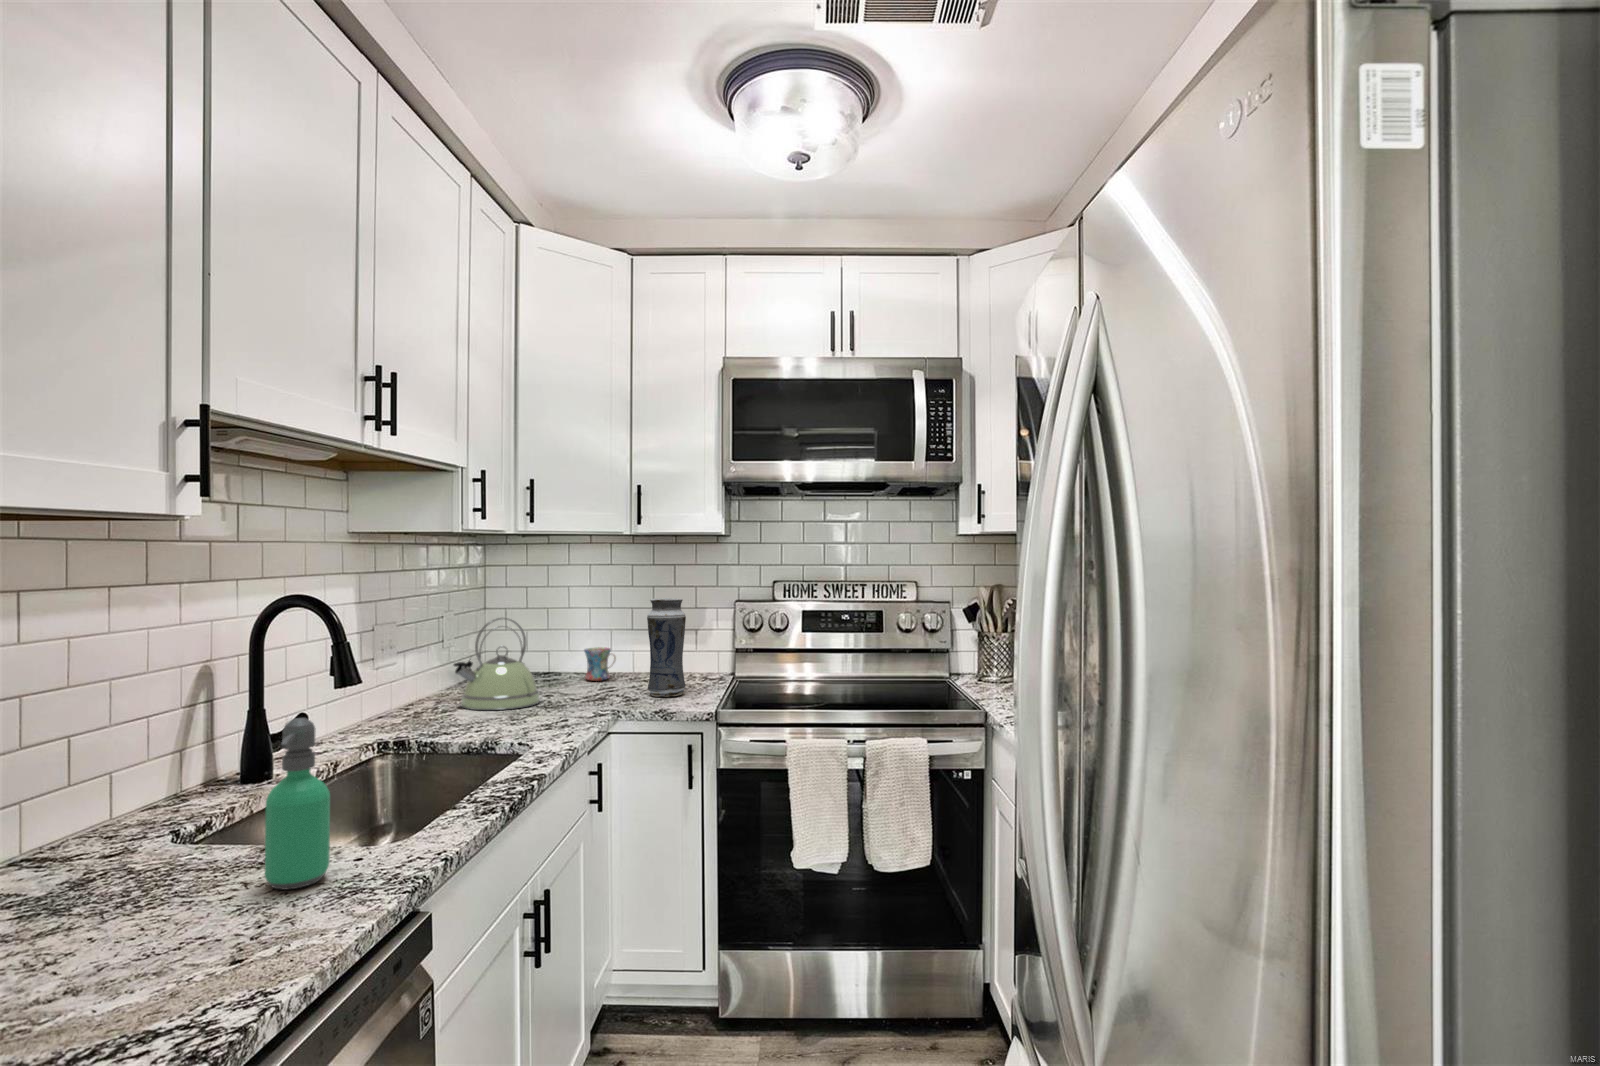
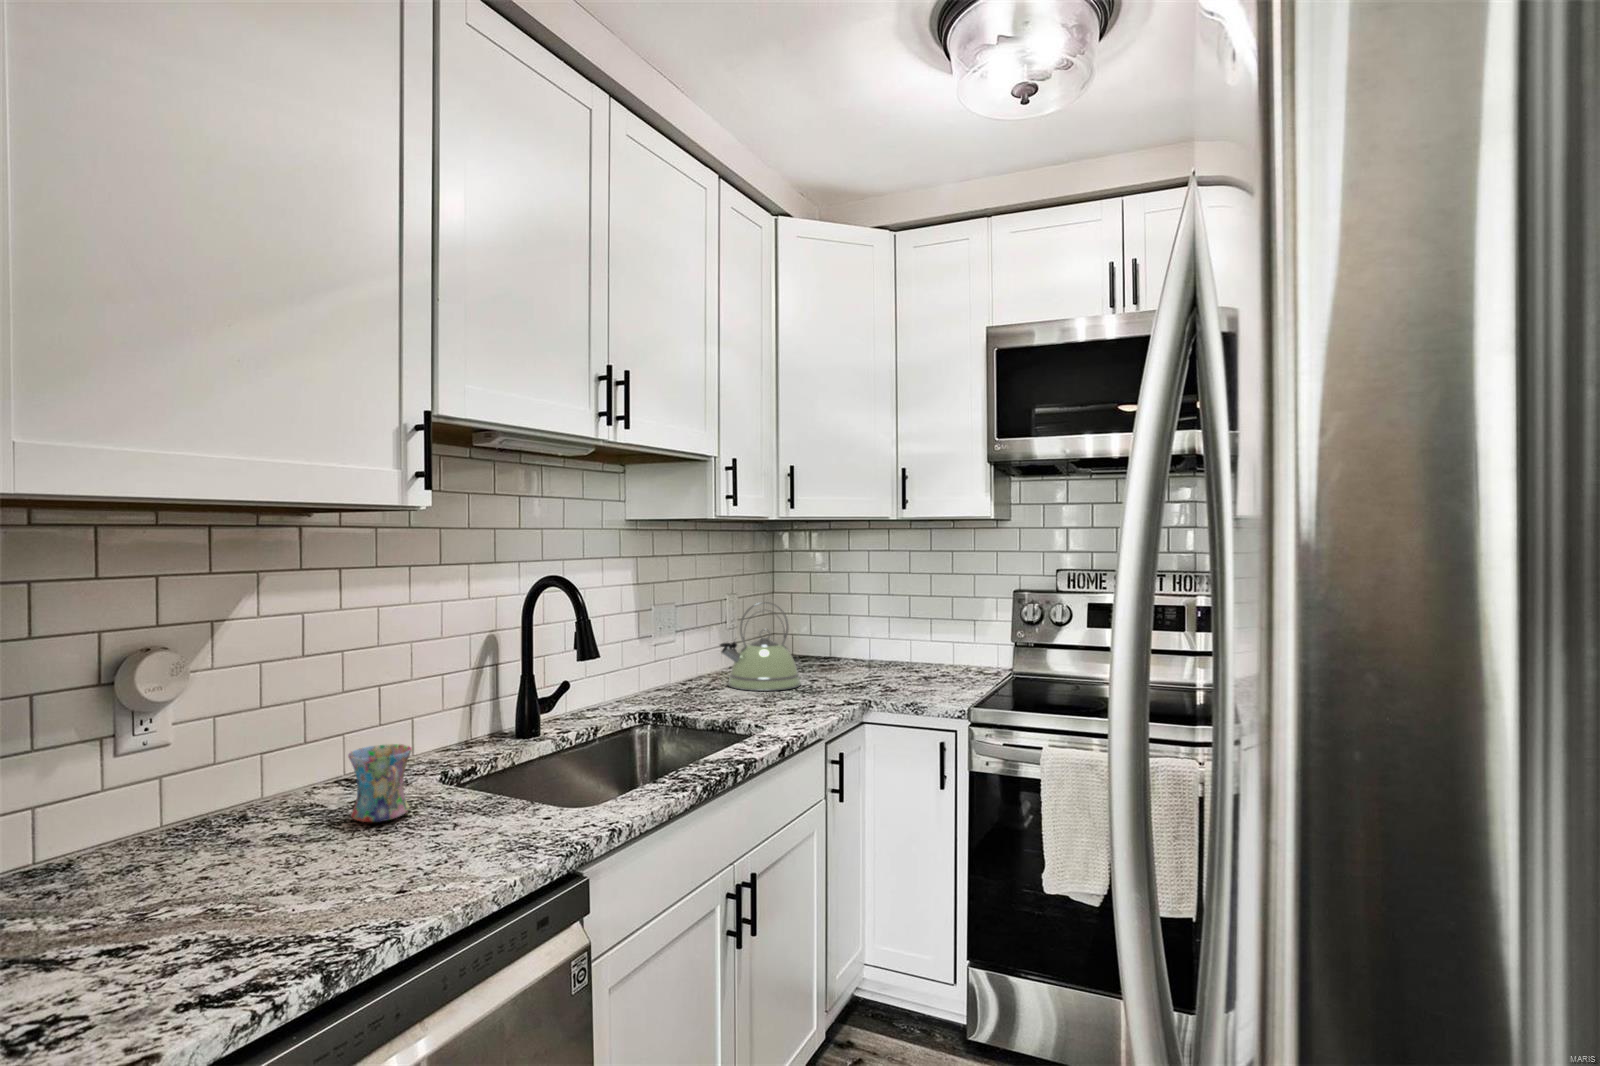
vase: present [647,598,686,697] -> none [907,586,947,690]
mug: present [584,647,616,681] -> present [348,744,412,822]
soap dispenser: present [265,718,330,890] -> none [464,687,516,836]

